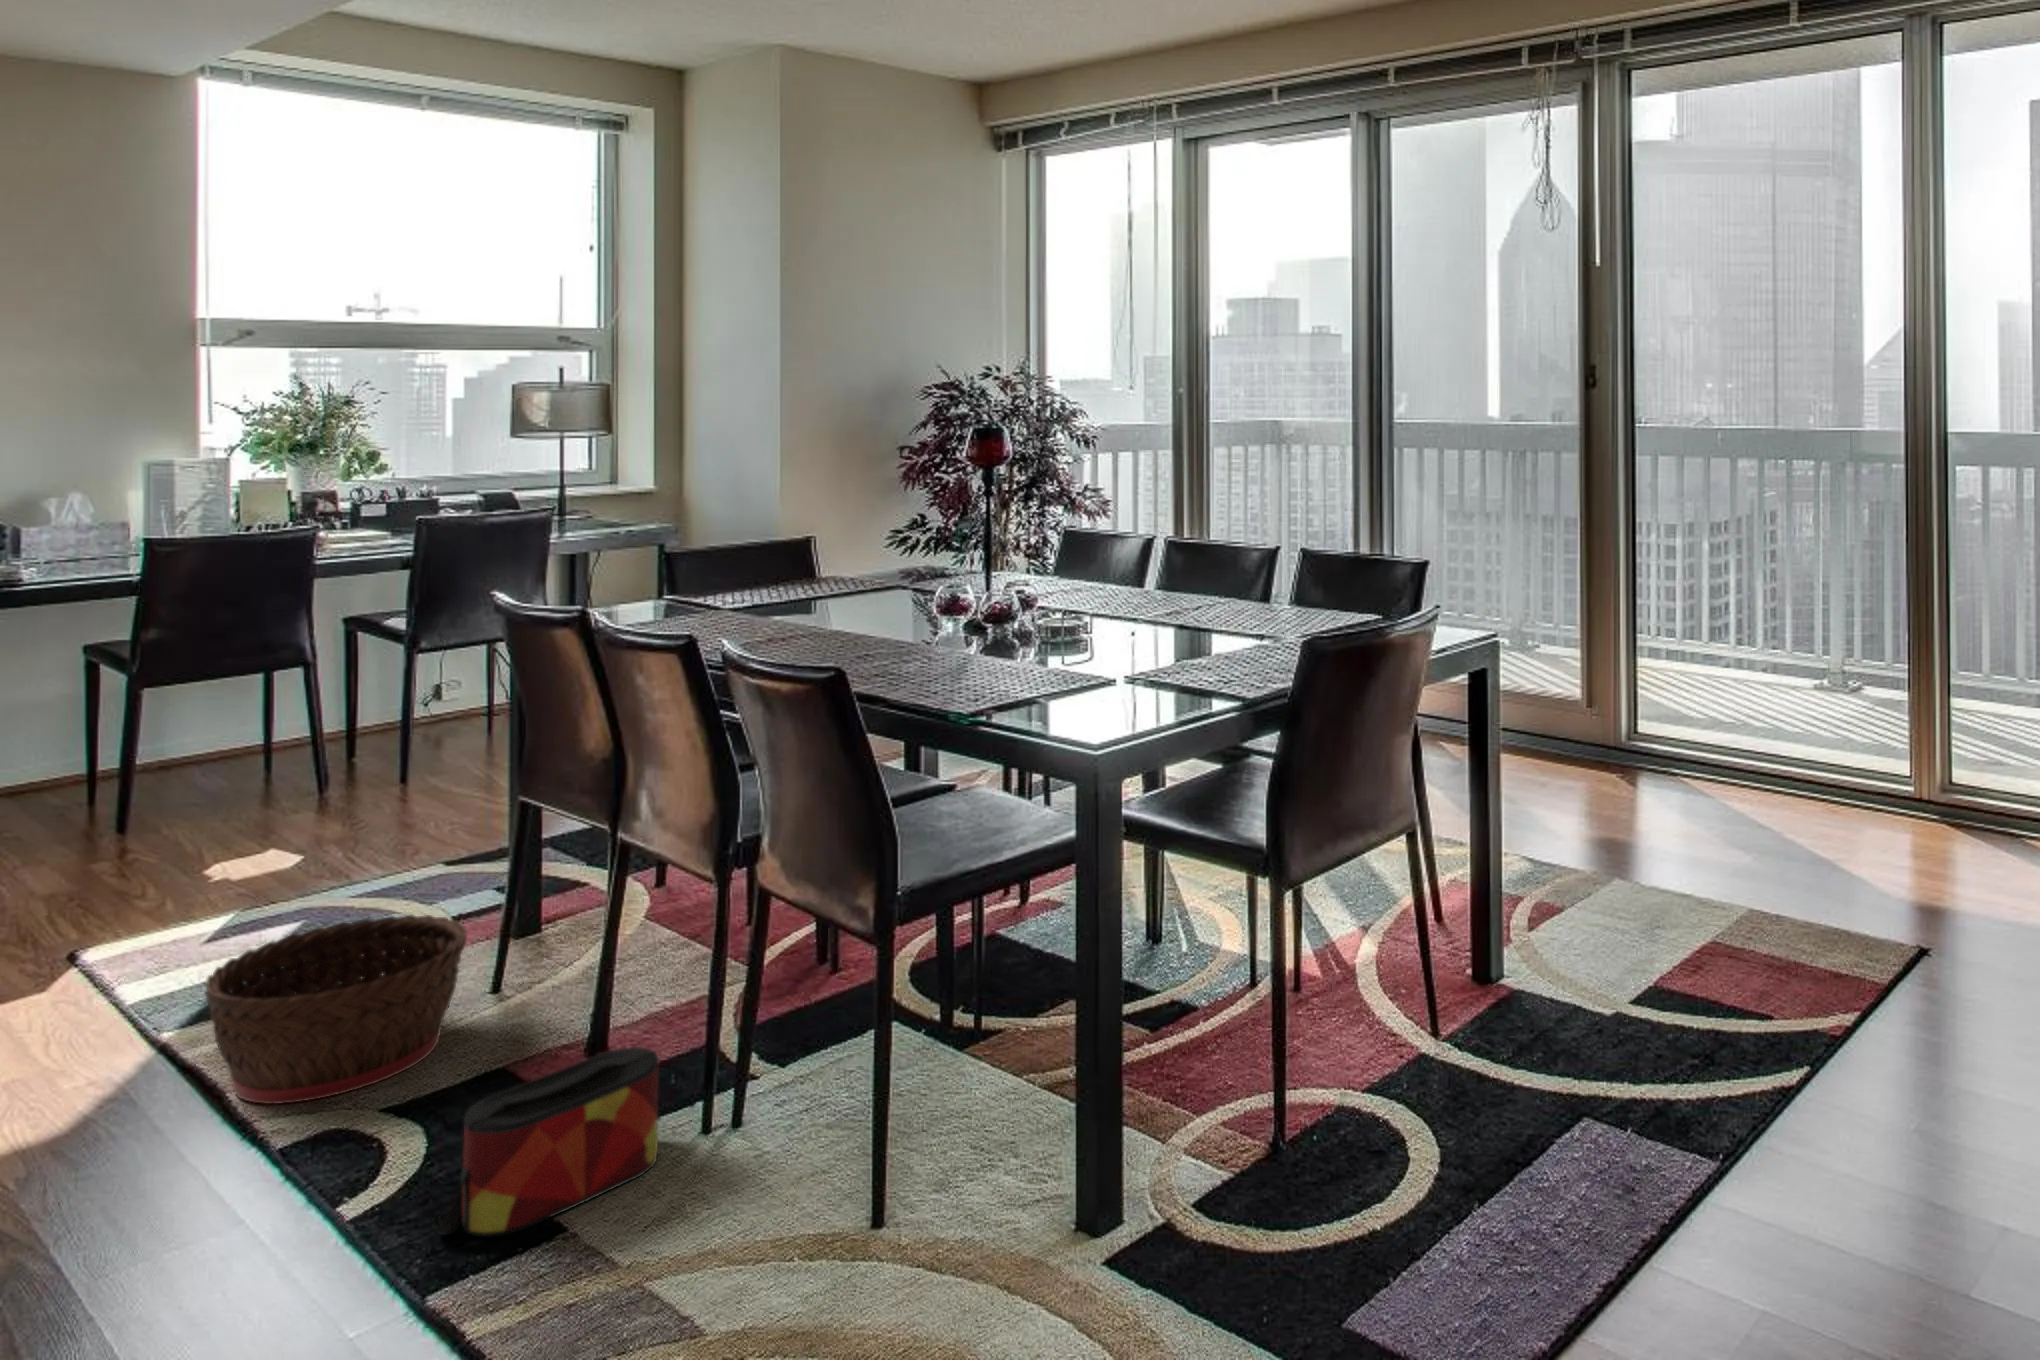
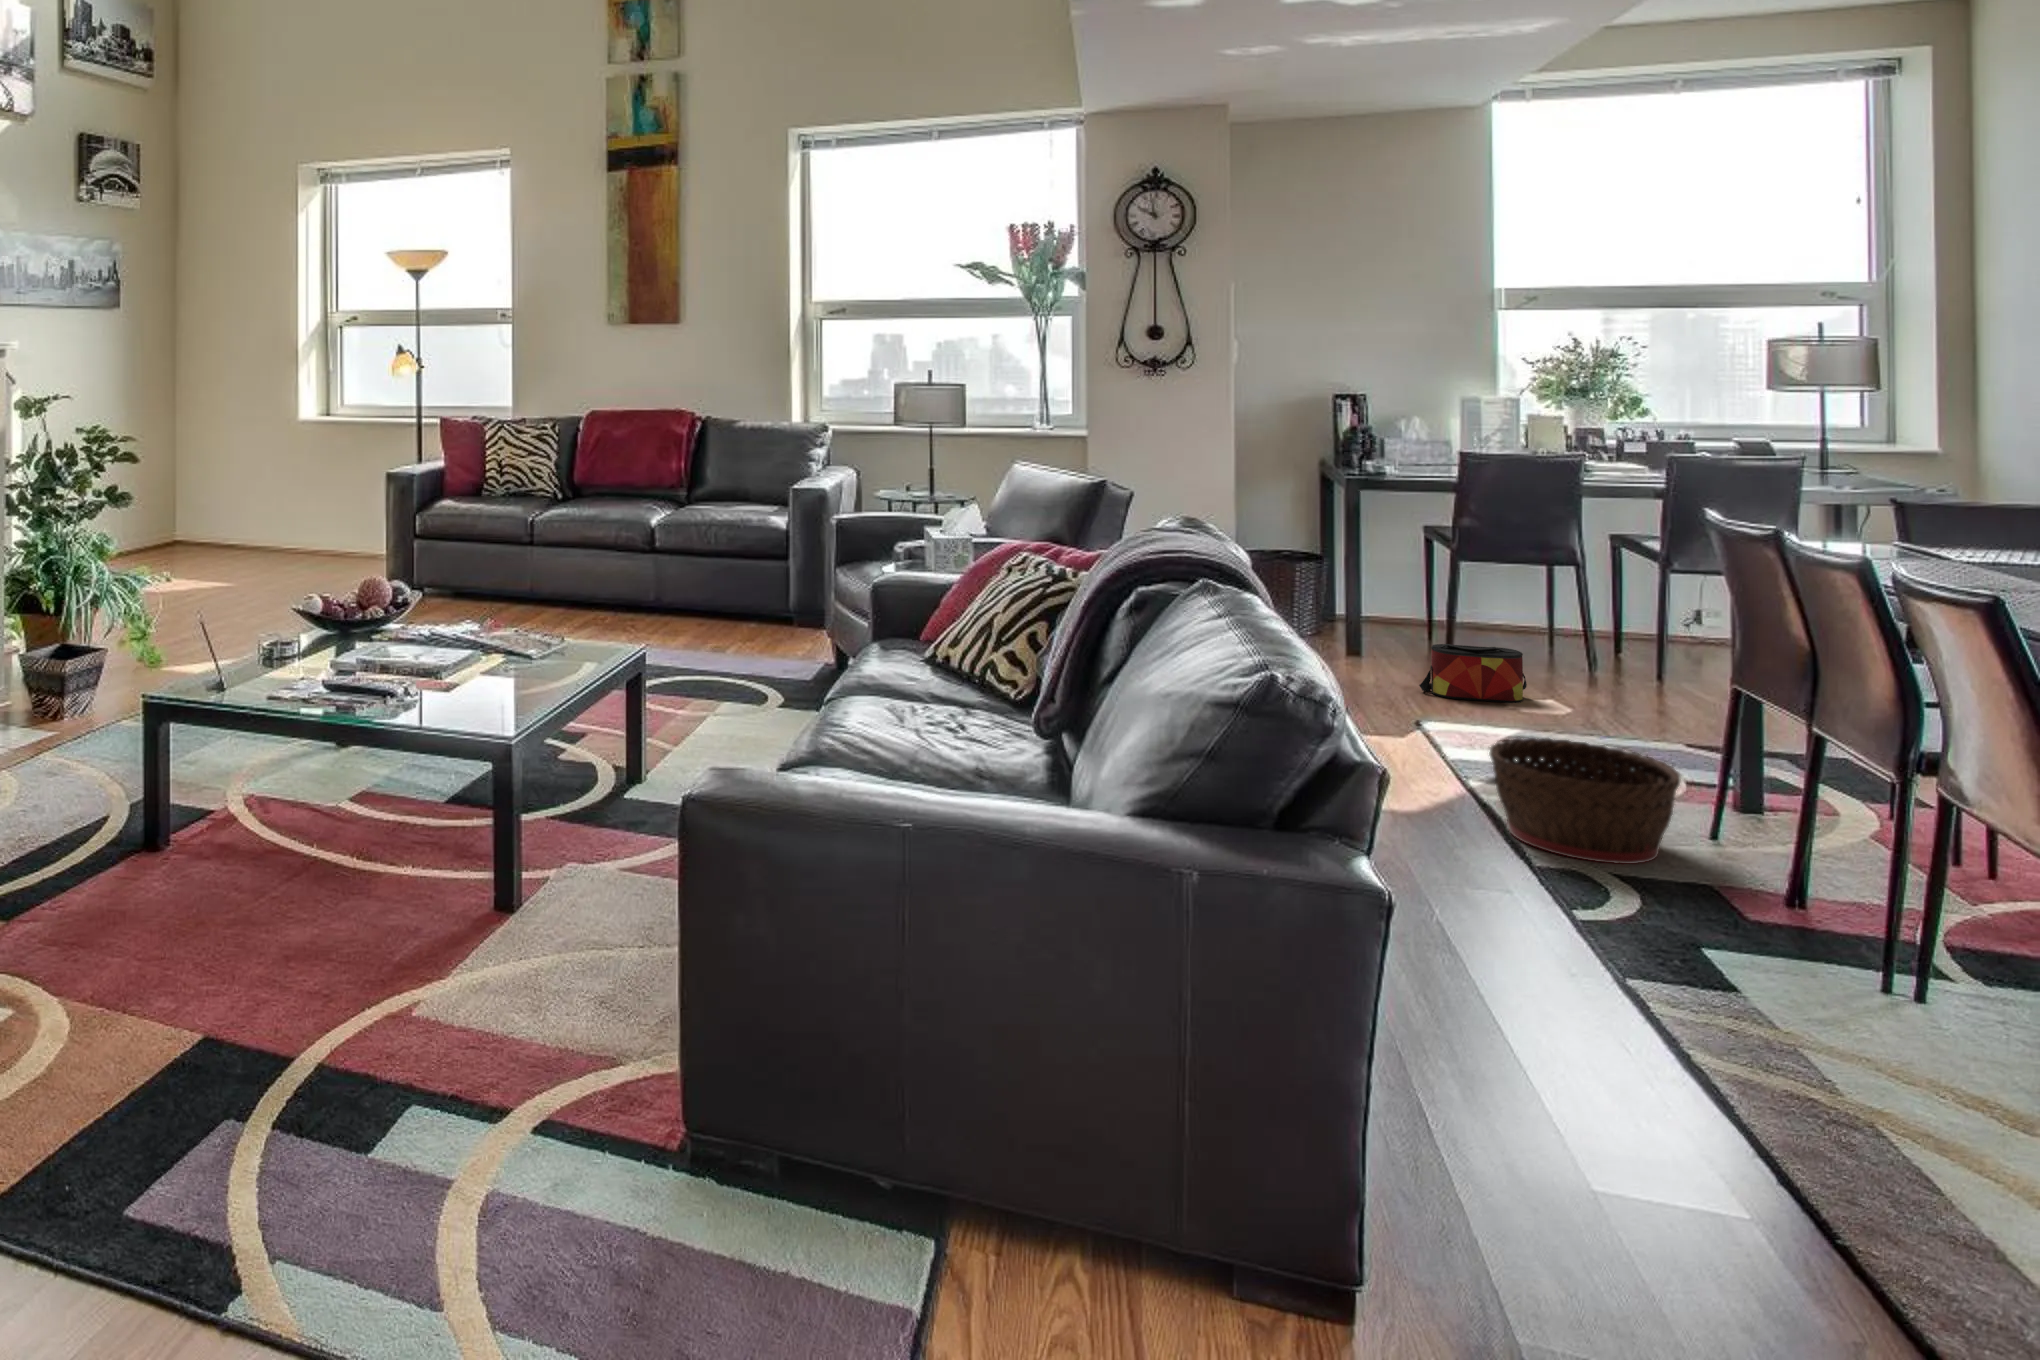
bag: present [433,1047,661,1237] -> present [1419,644,1527,703]

